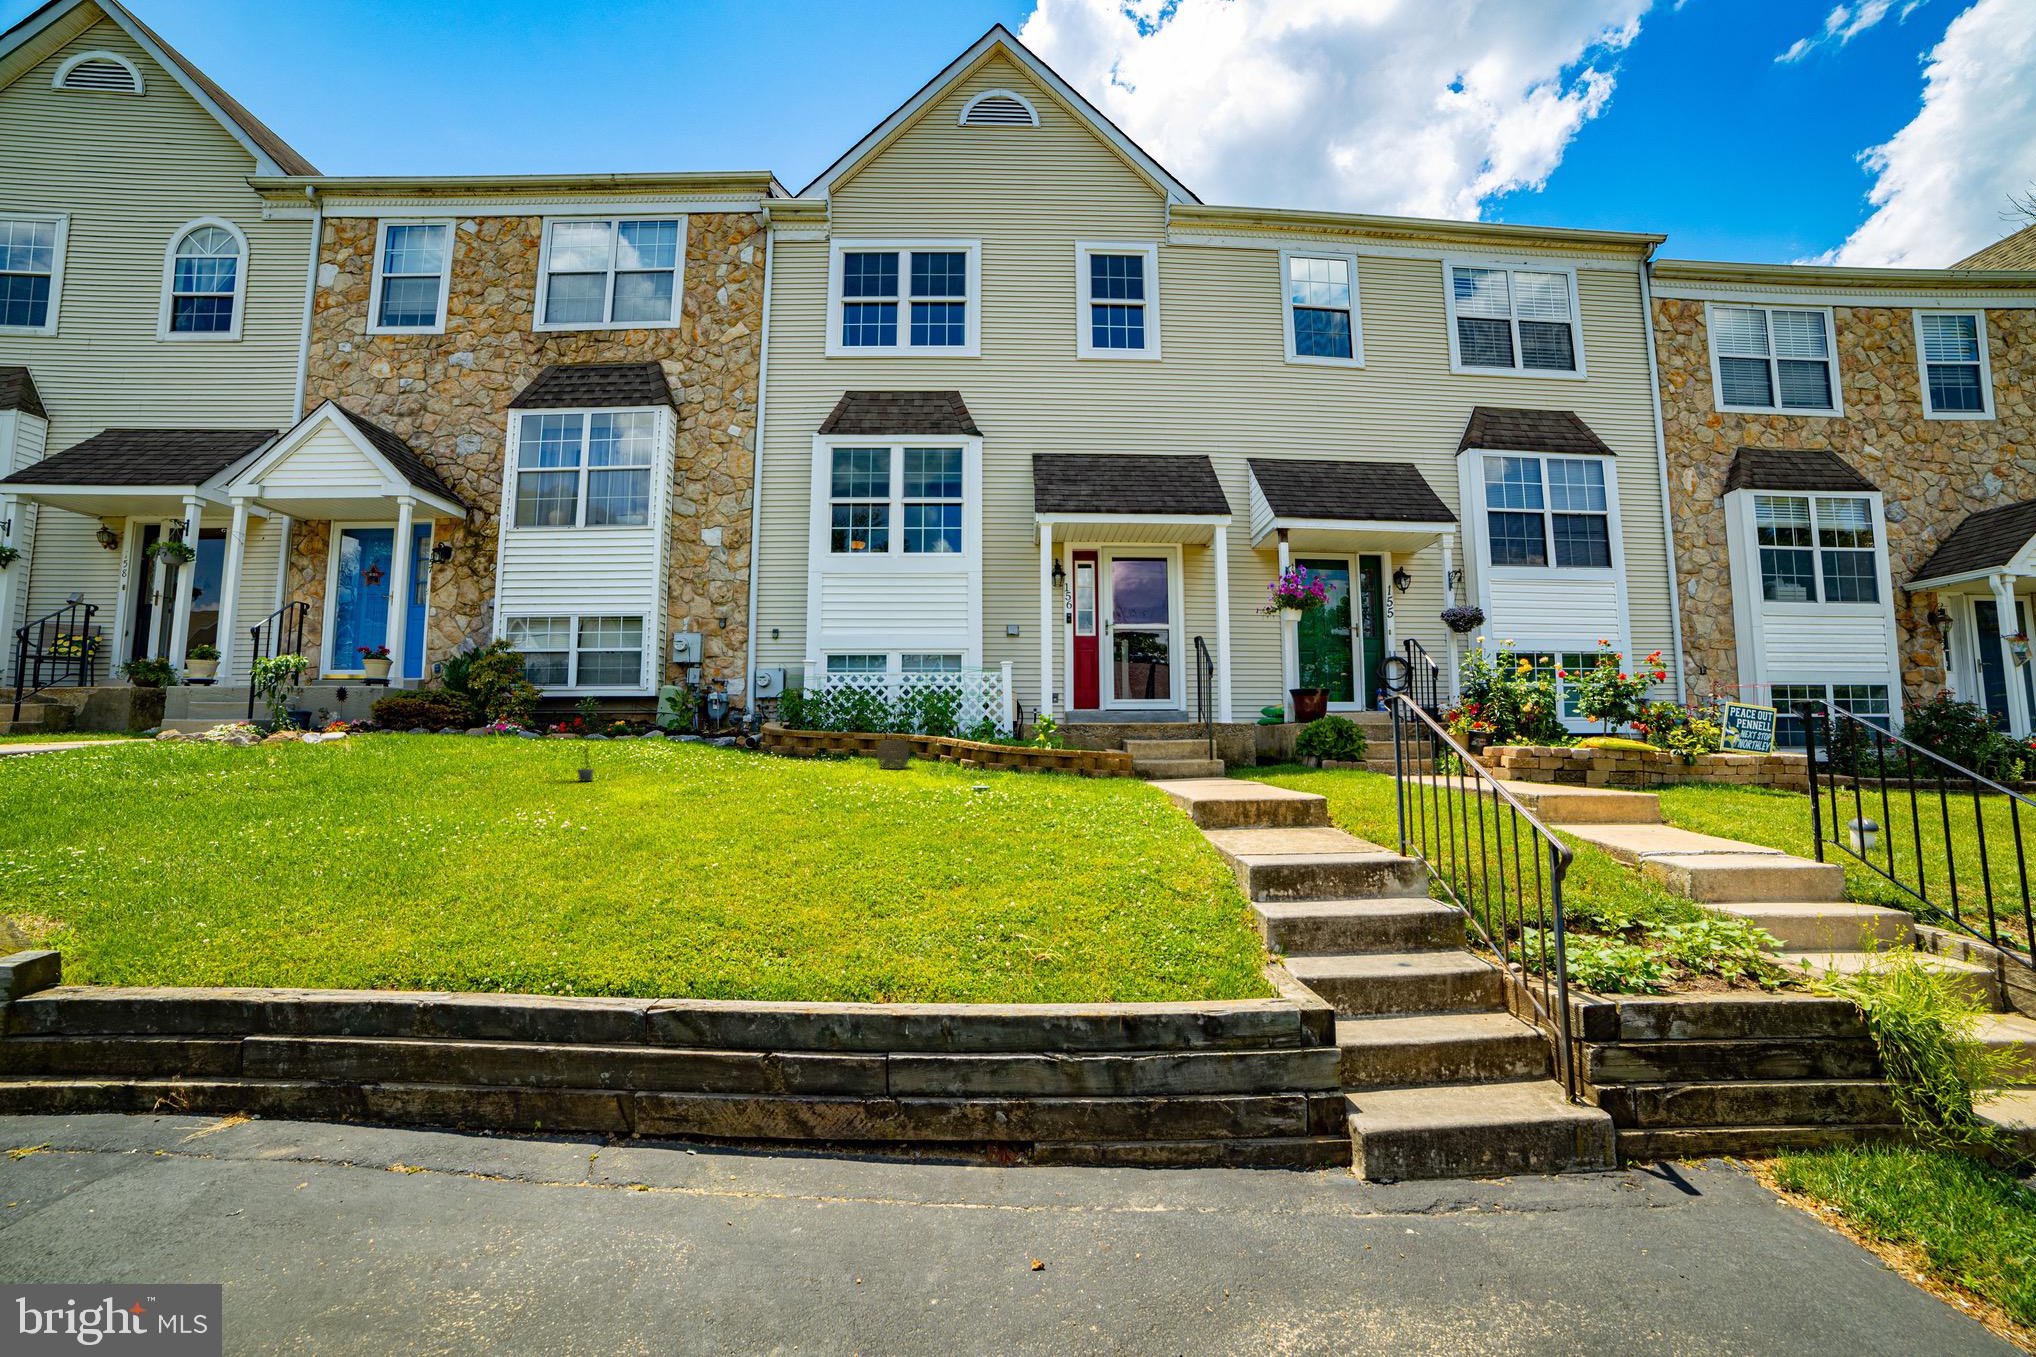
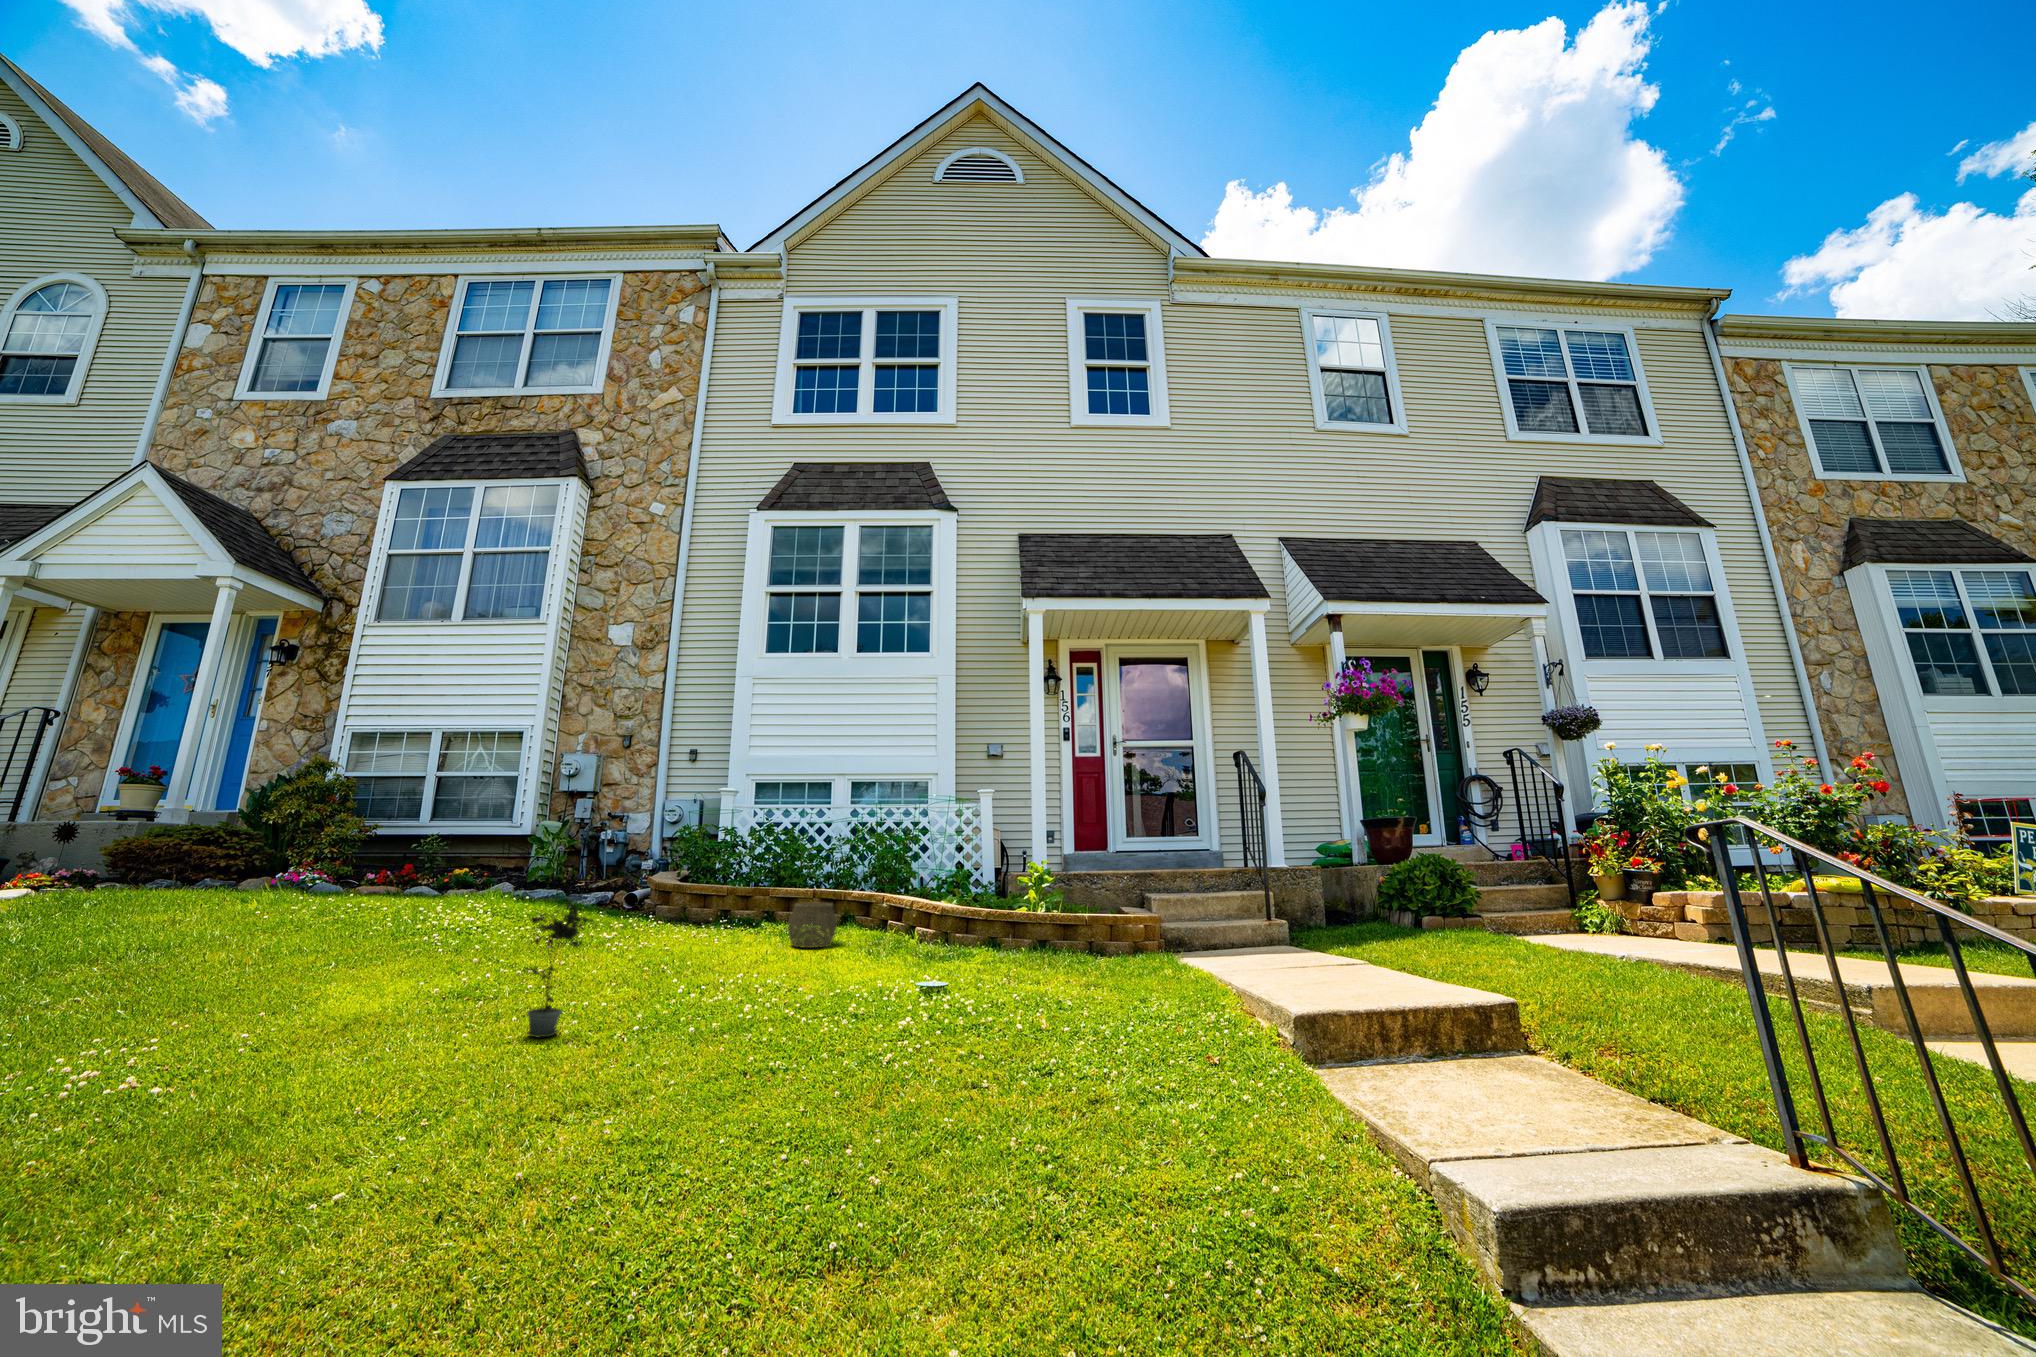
potted plant: present [575,716,605,781] -> present [527,900,594,1038]

